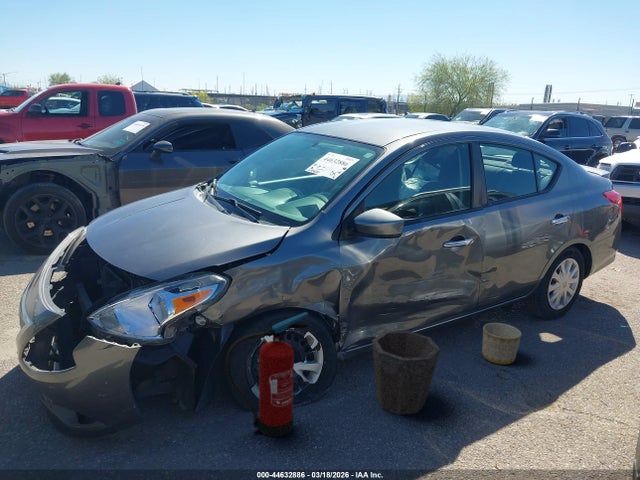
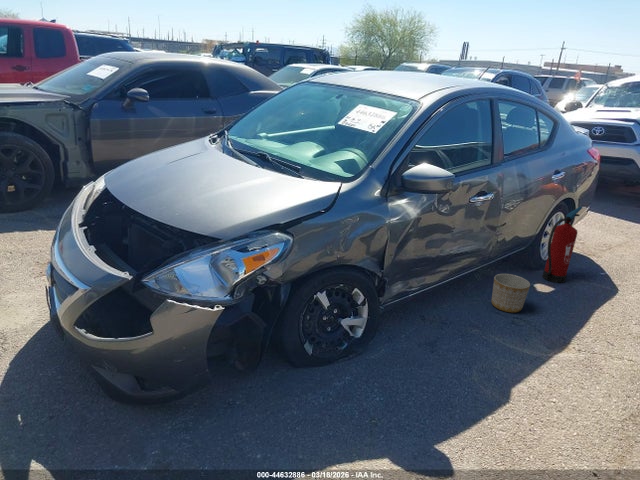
fire extinguisher: present [226,312,308,437] -> present [543,207,582,283]
waste bin: present [372,331,440,415] -> none [412,284,479,365]

